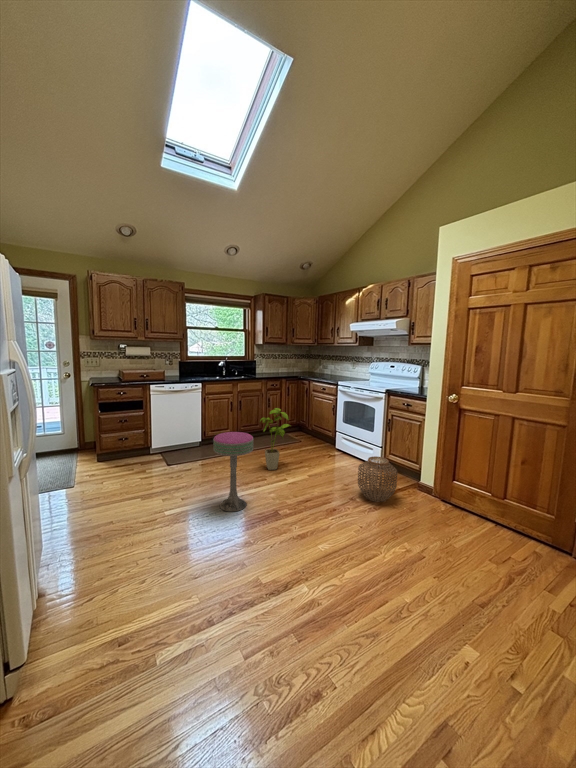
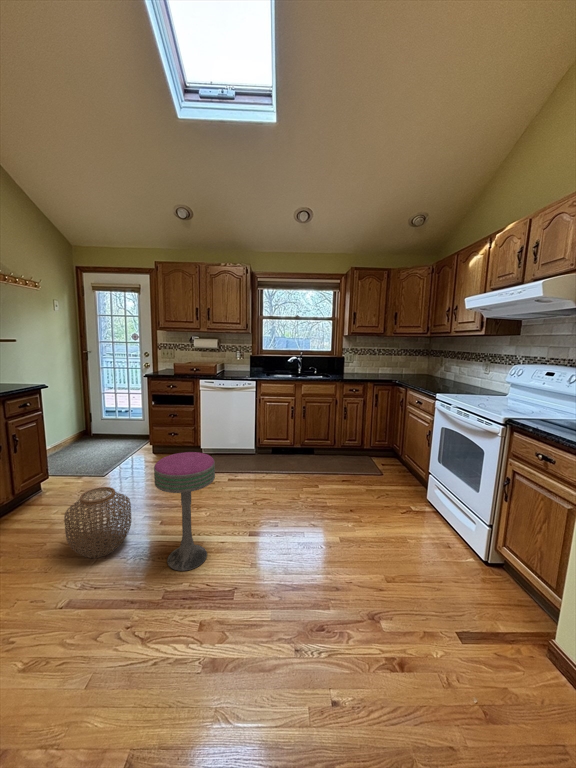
house plant: present [260,408,290,470] -> none [286,424,334,512]
woven basket: present [358,456,397,502] -> present [64,487,131,558]

